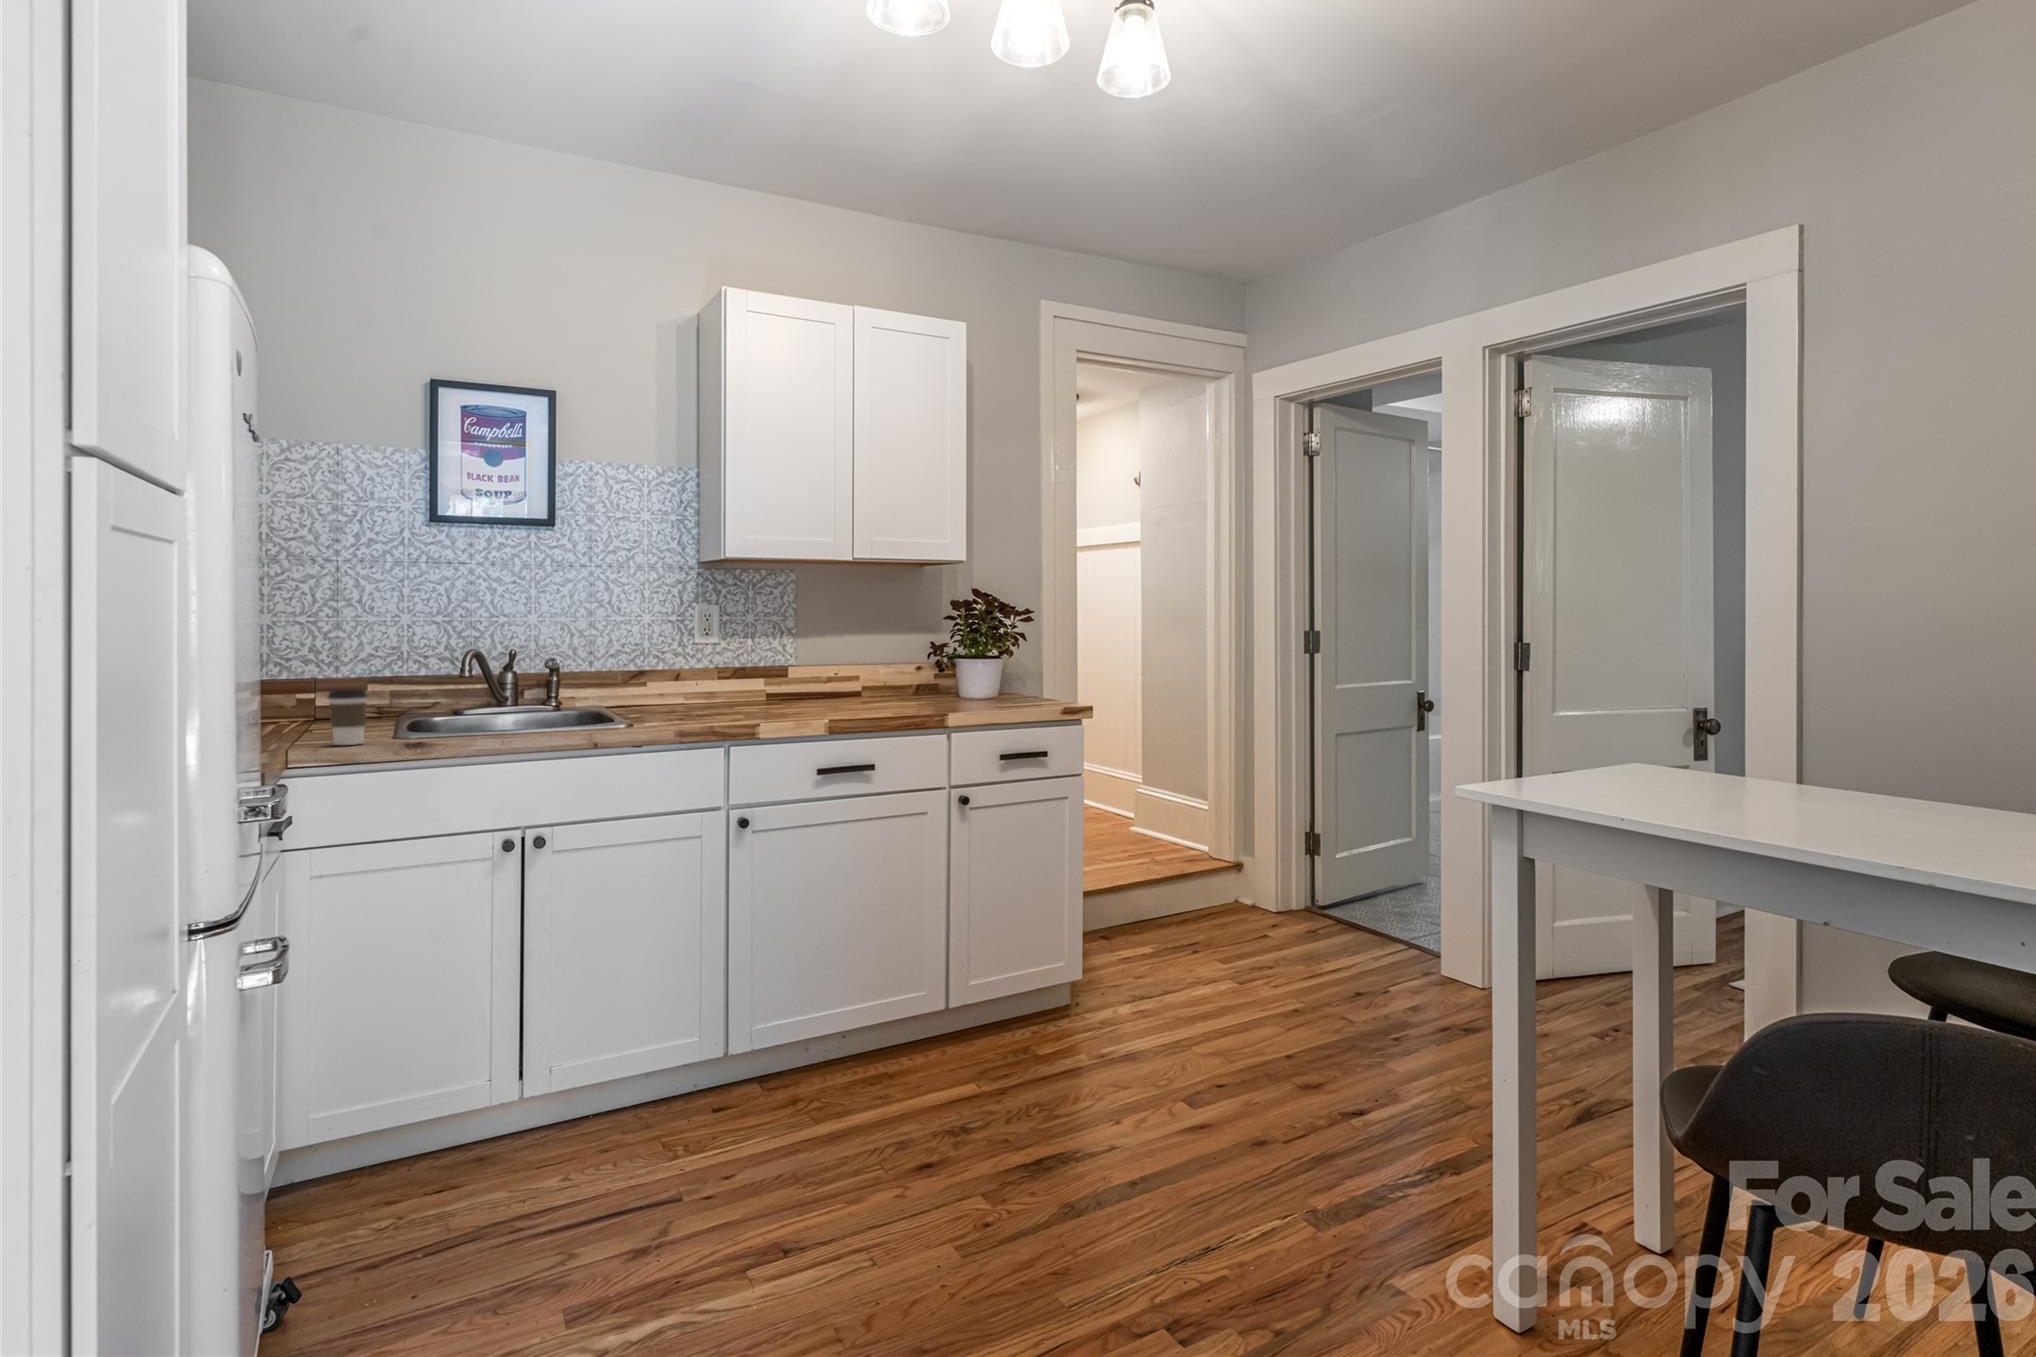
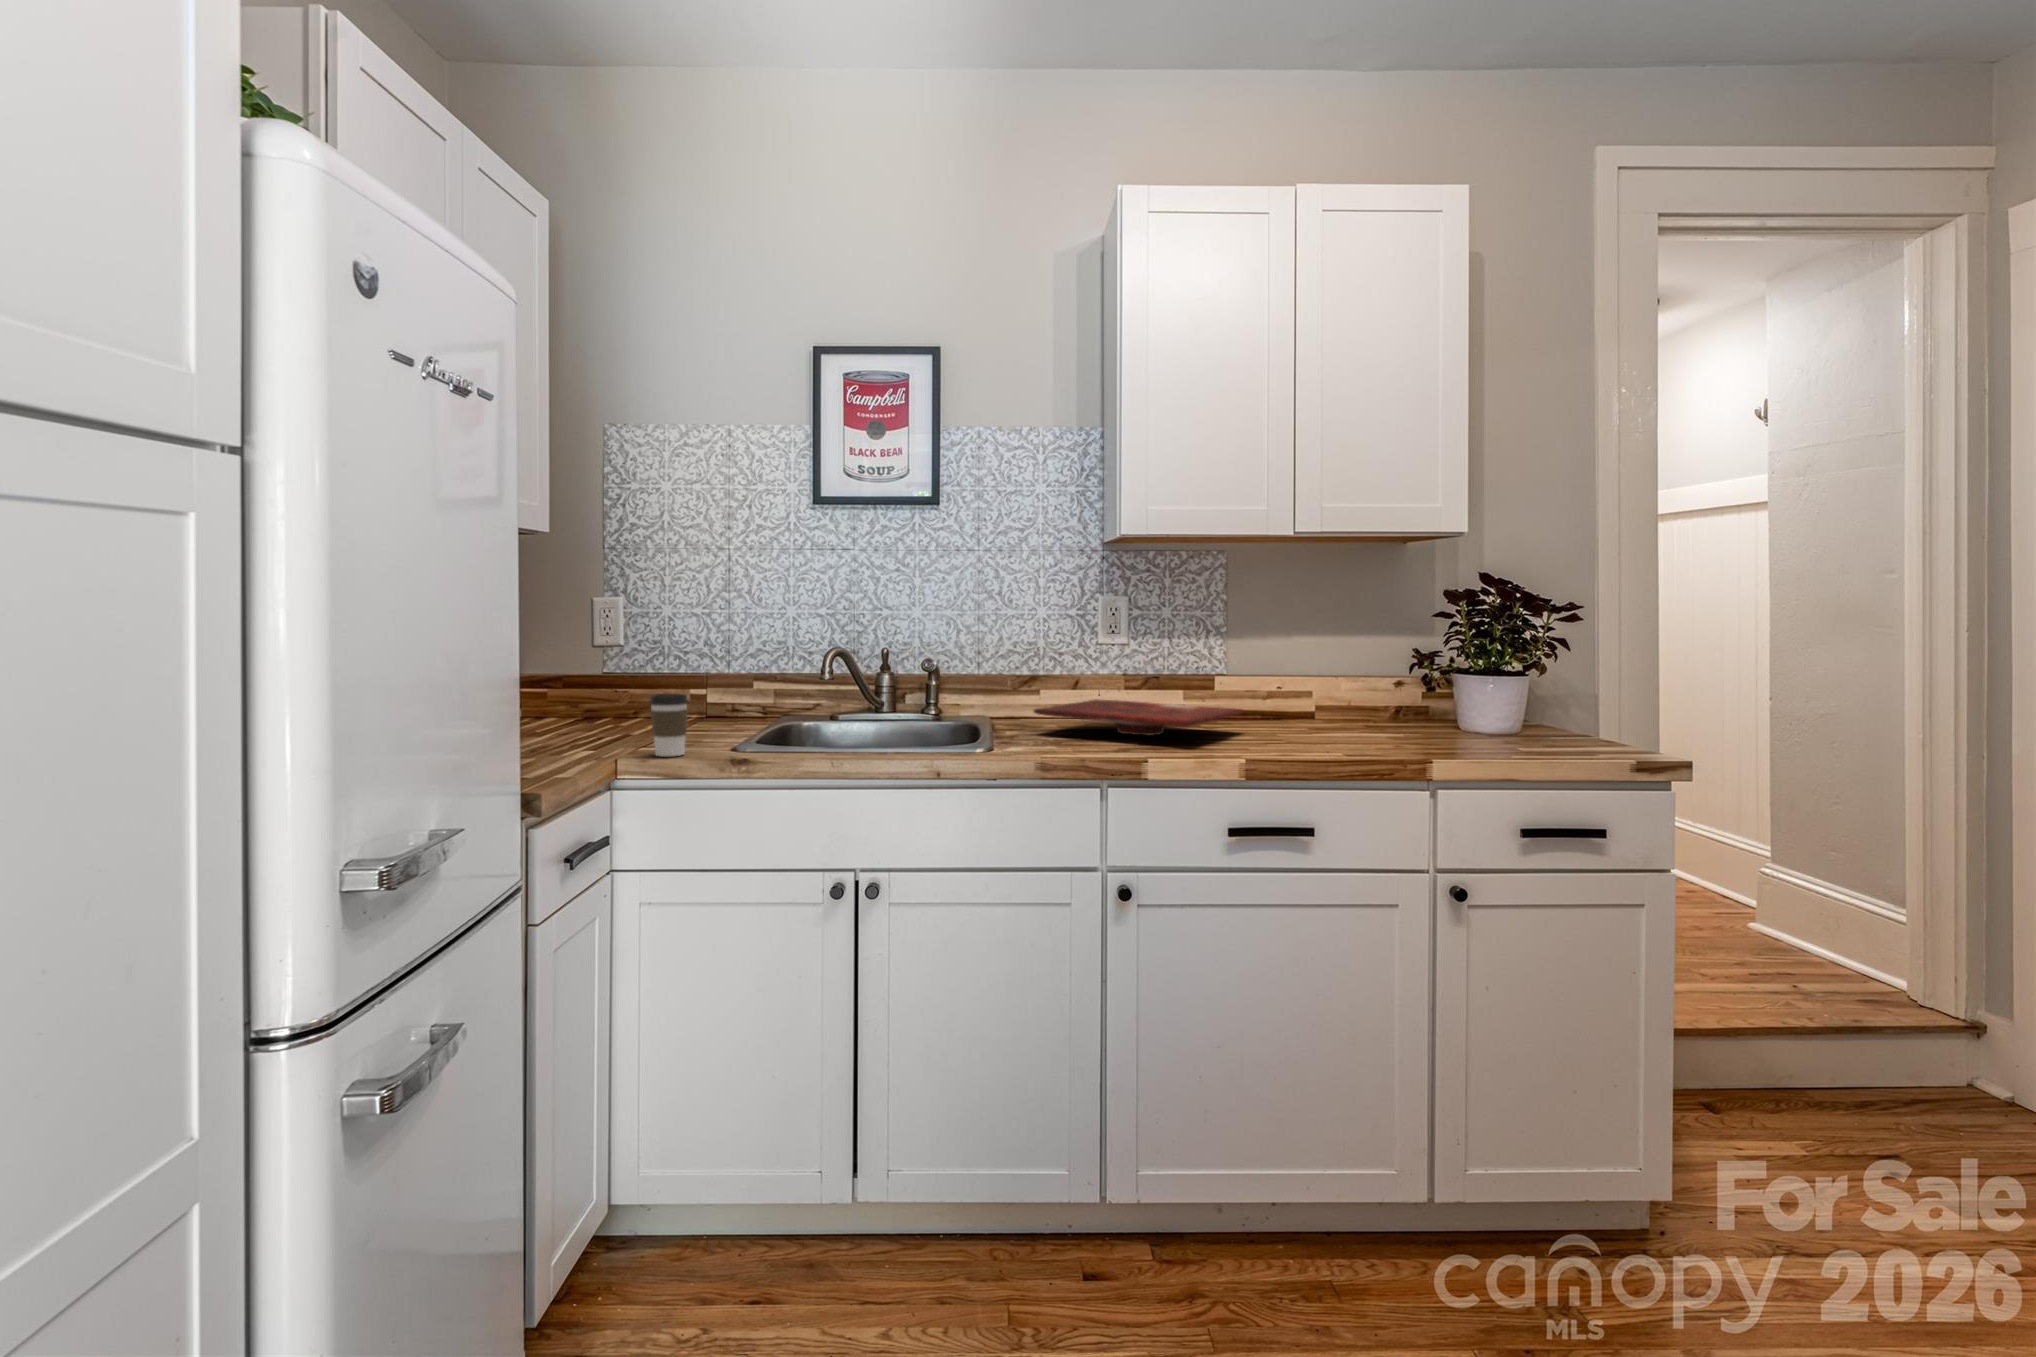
cutting board: none [659,690,819,712] -> present [1034,700,1243,735]

